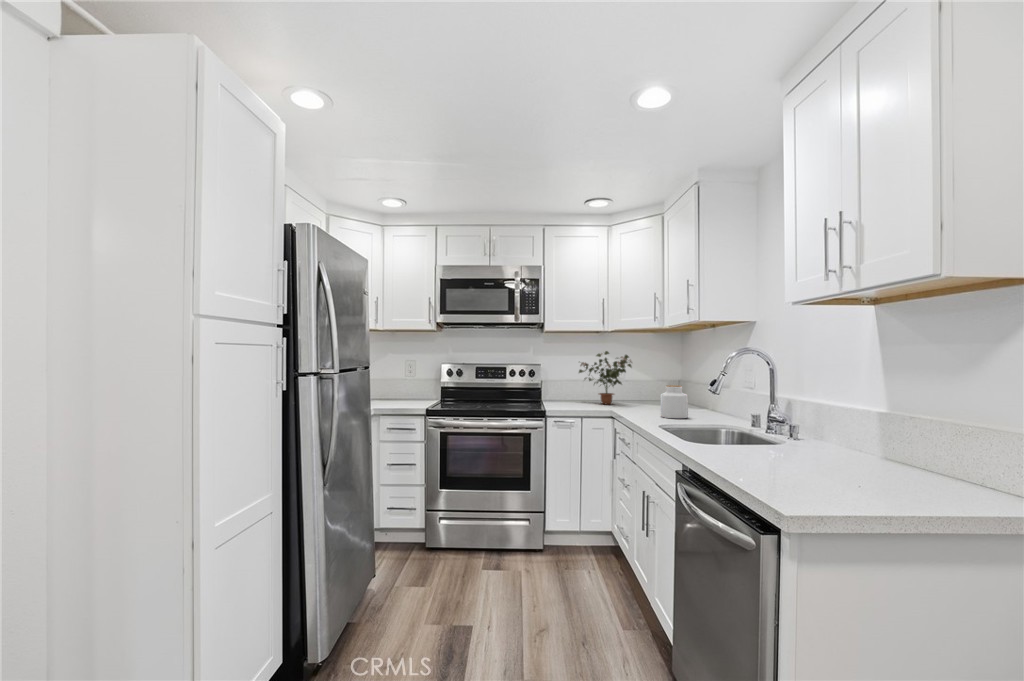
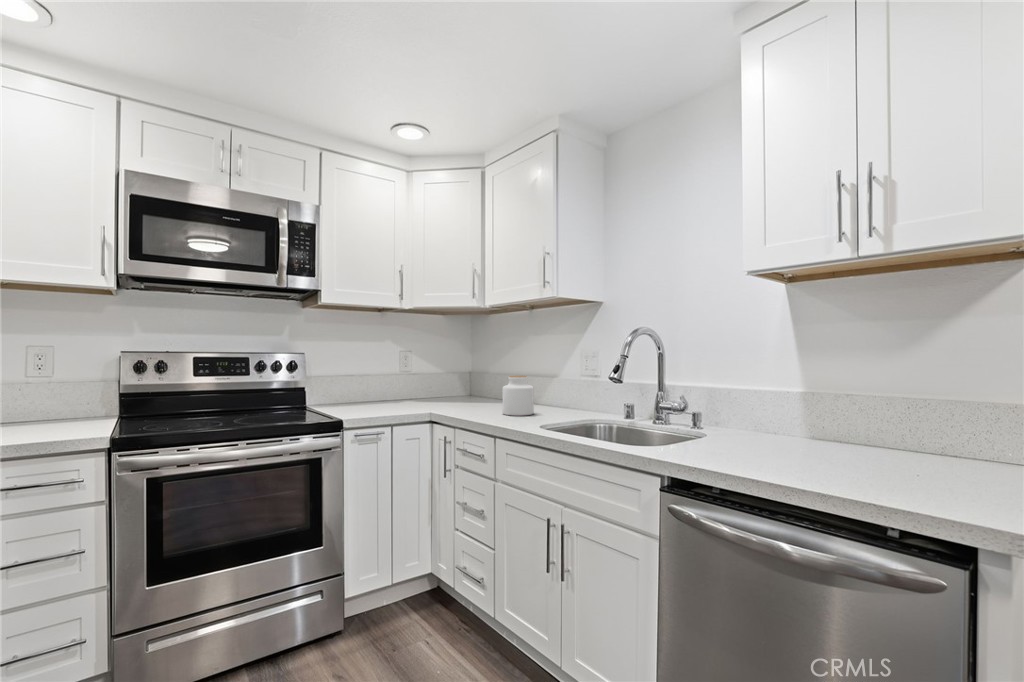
potted plant: present [579,351,632,404] -> none [362,334,438,405]

